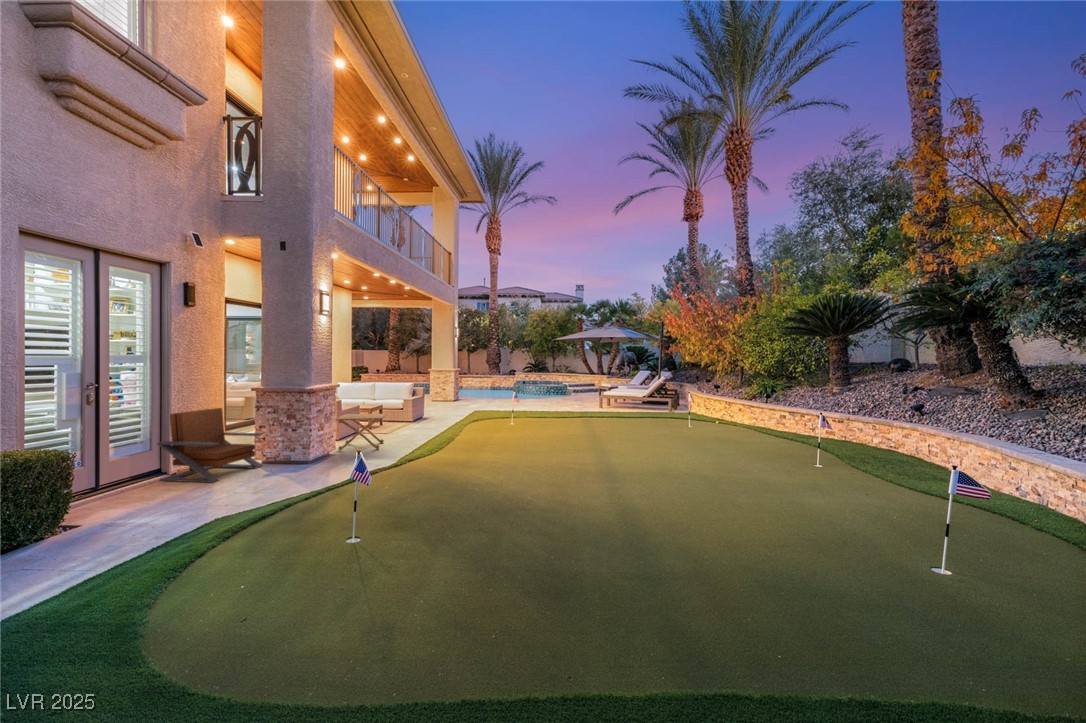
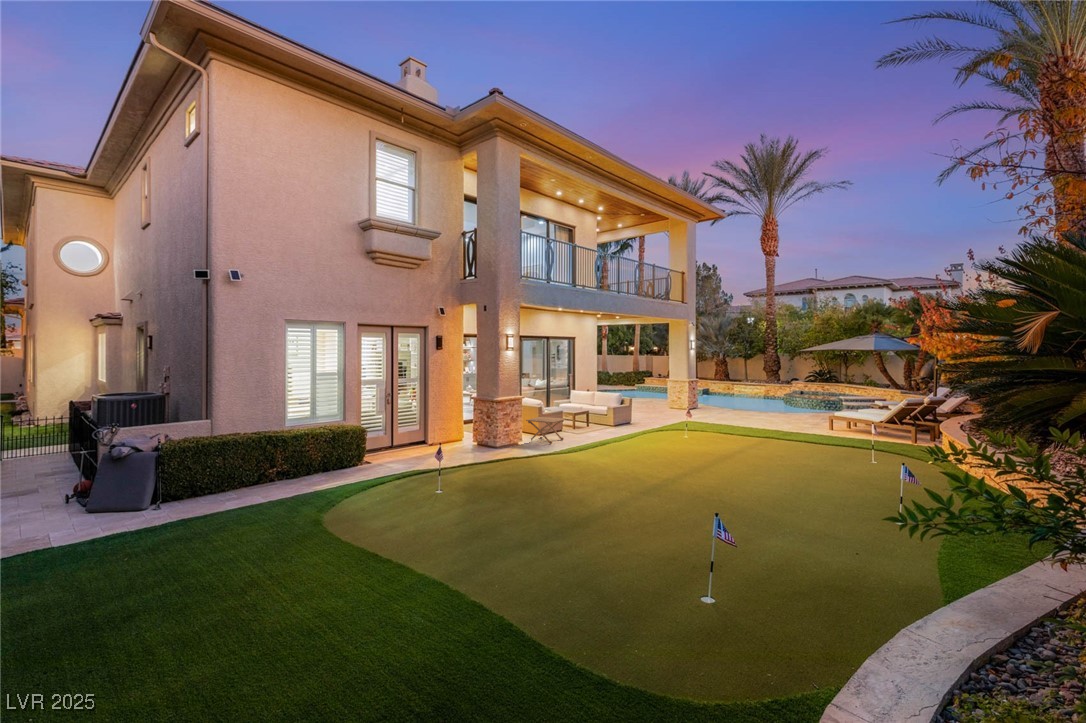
lounge chair: present [157,408,262,483] -> none [422,409,474,452]

